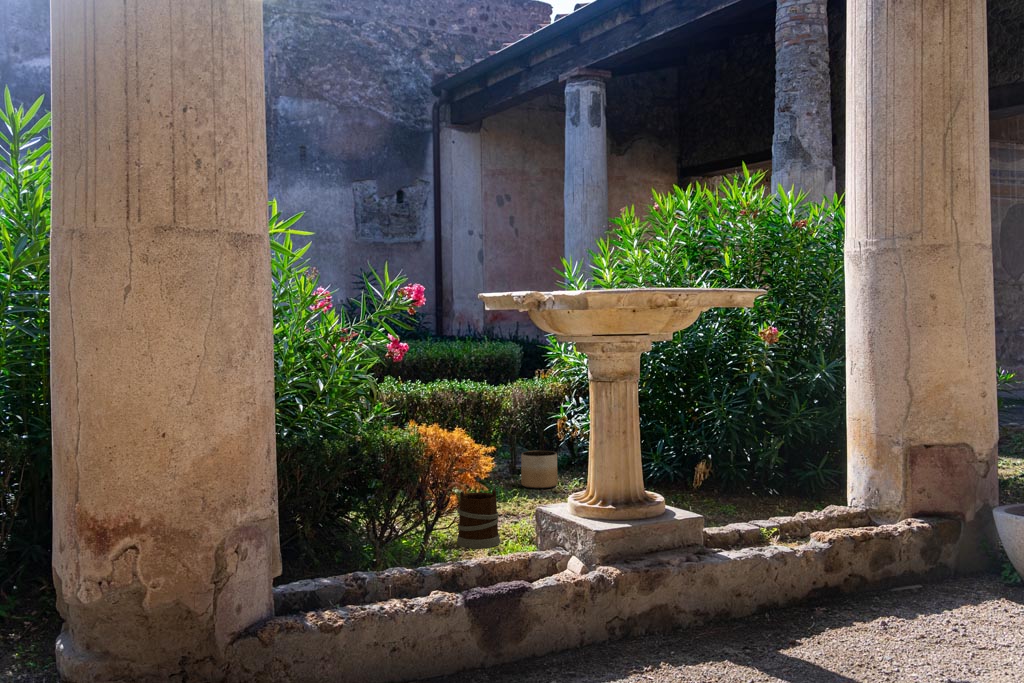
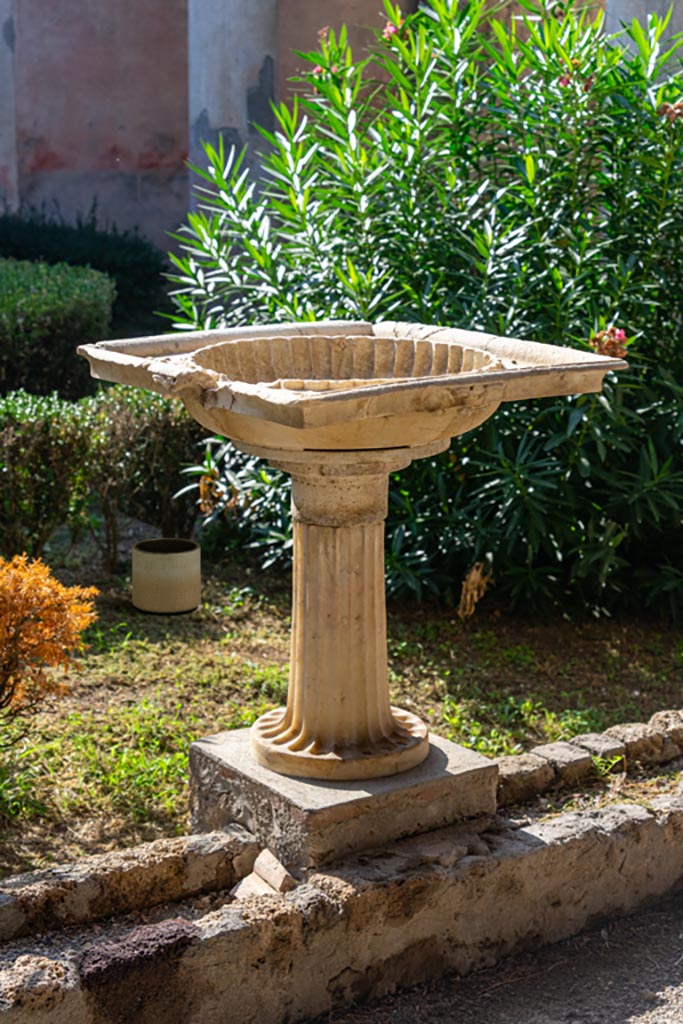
wooden bucket: present [457,472,500,548] -> none [28,627,109,780]

